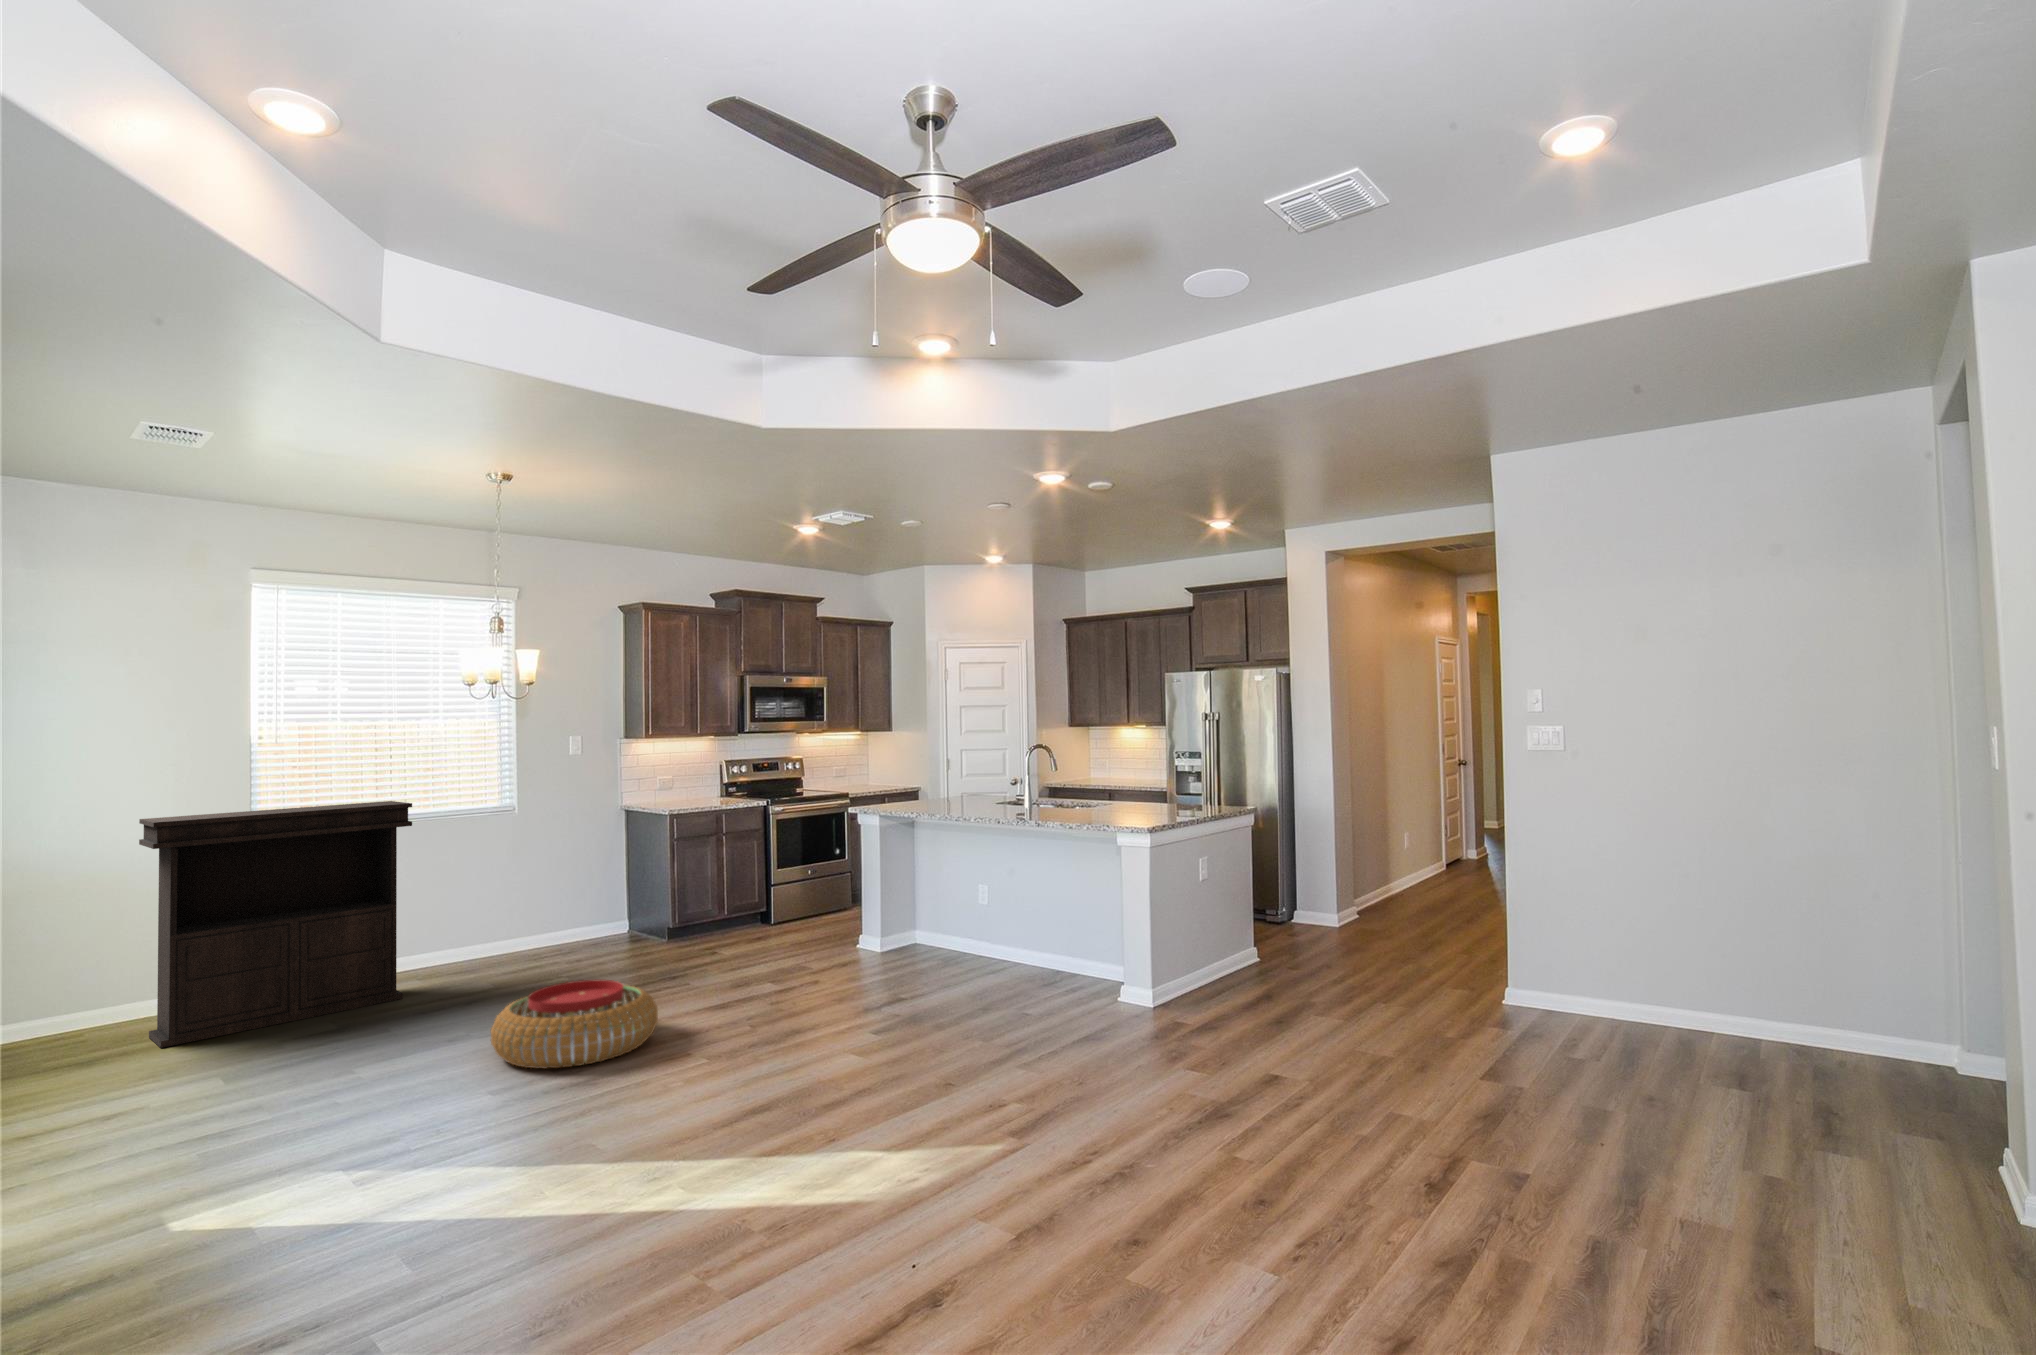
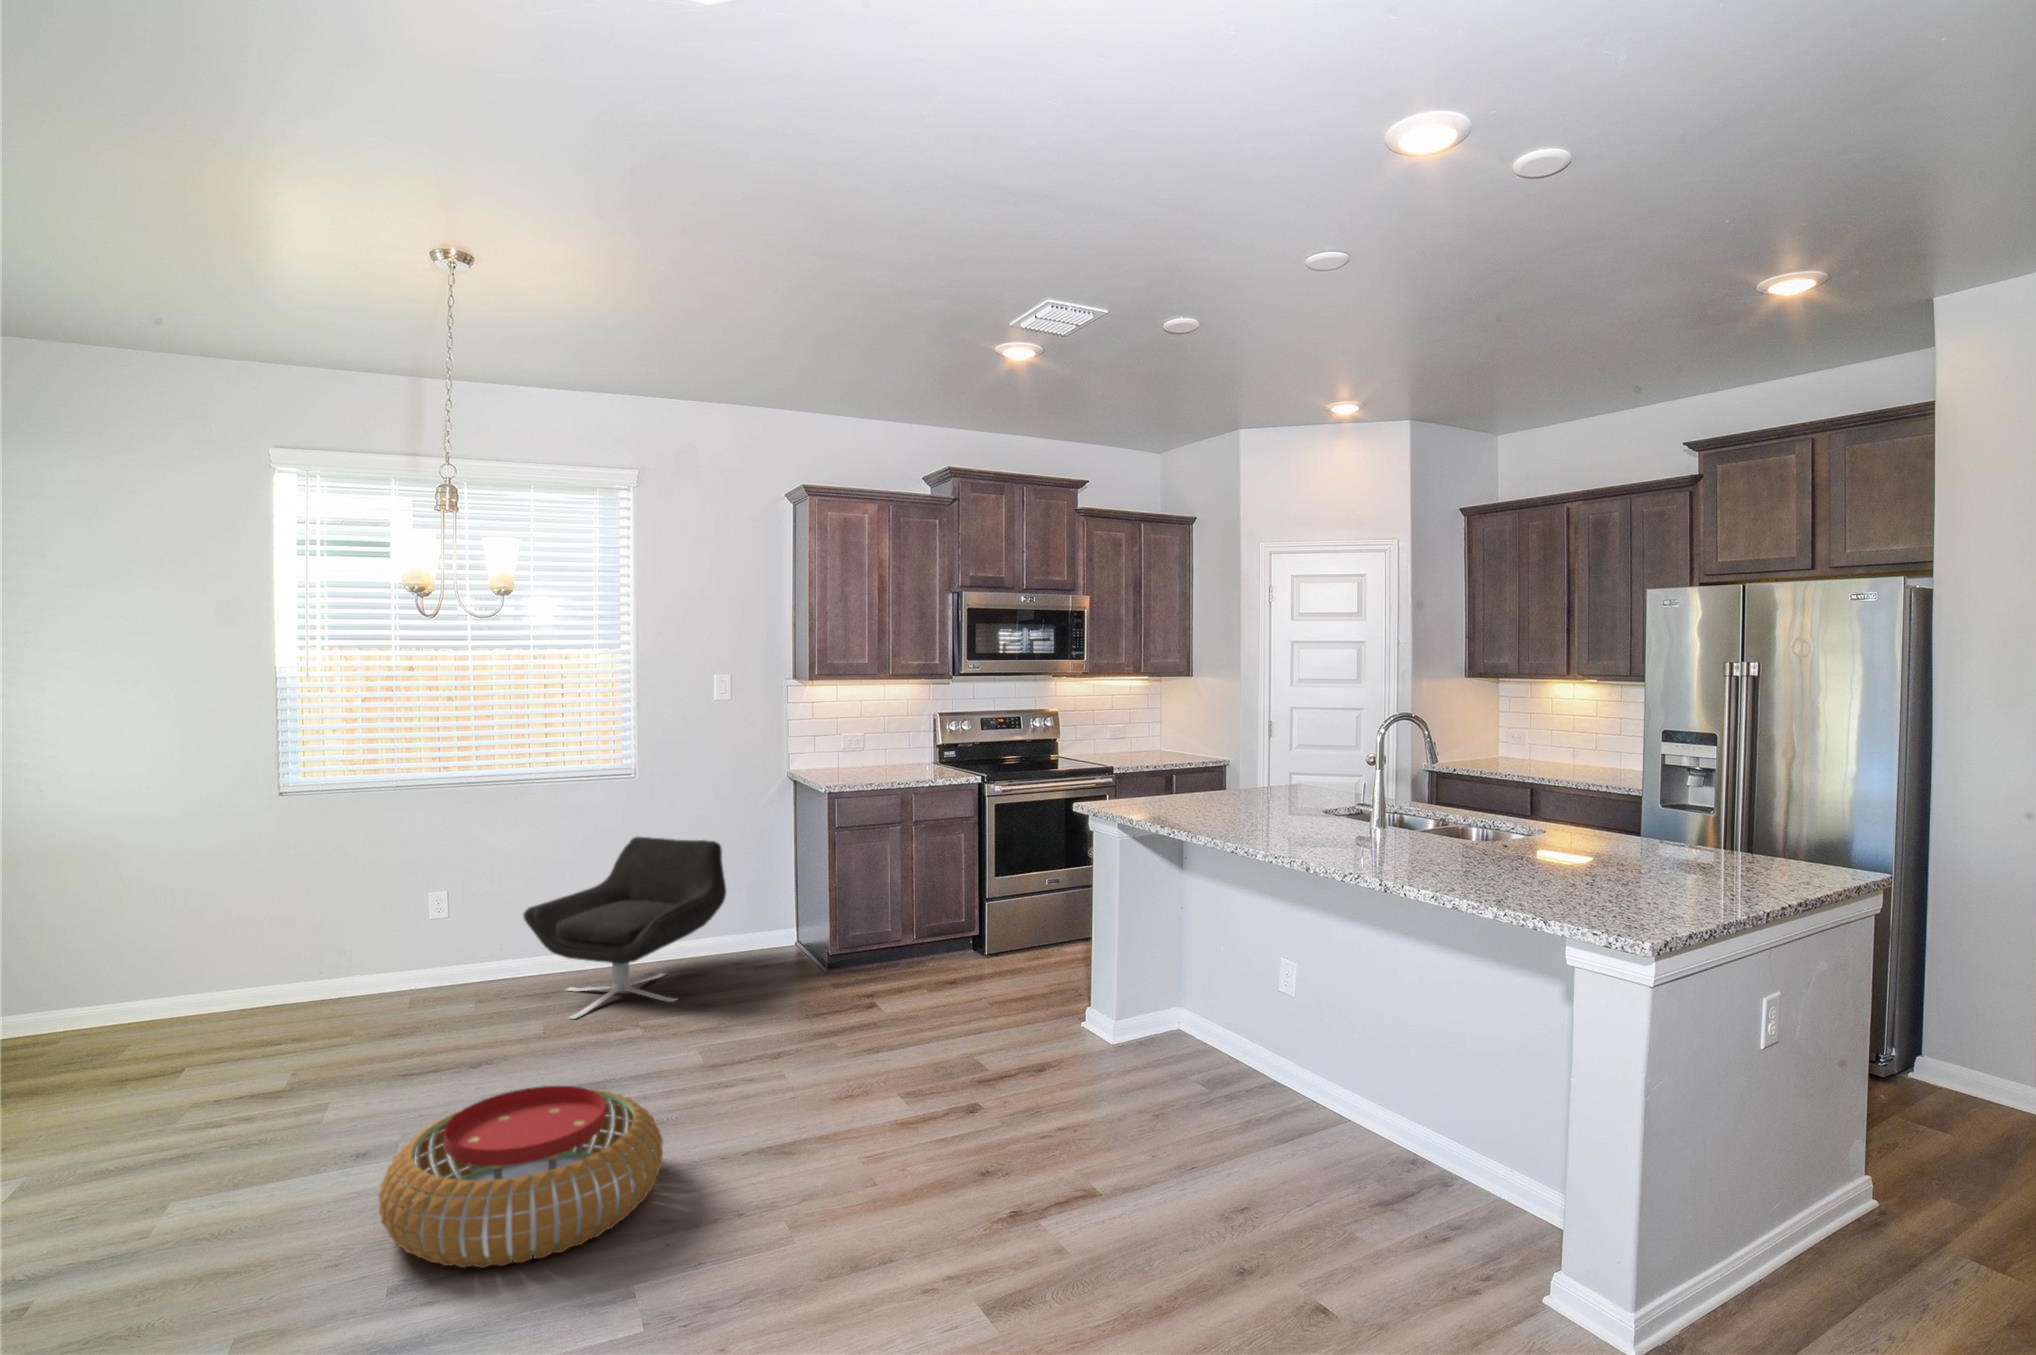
console table: present [139,801,412,1048] -> none [92,760,454,1085]
lounge chair: none [440,856,590,982] -> present [523,837,726,1019]

